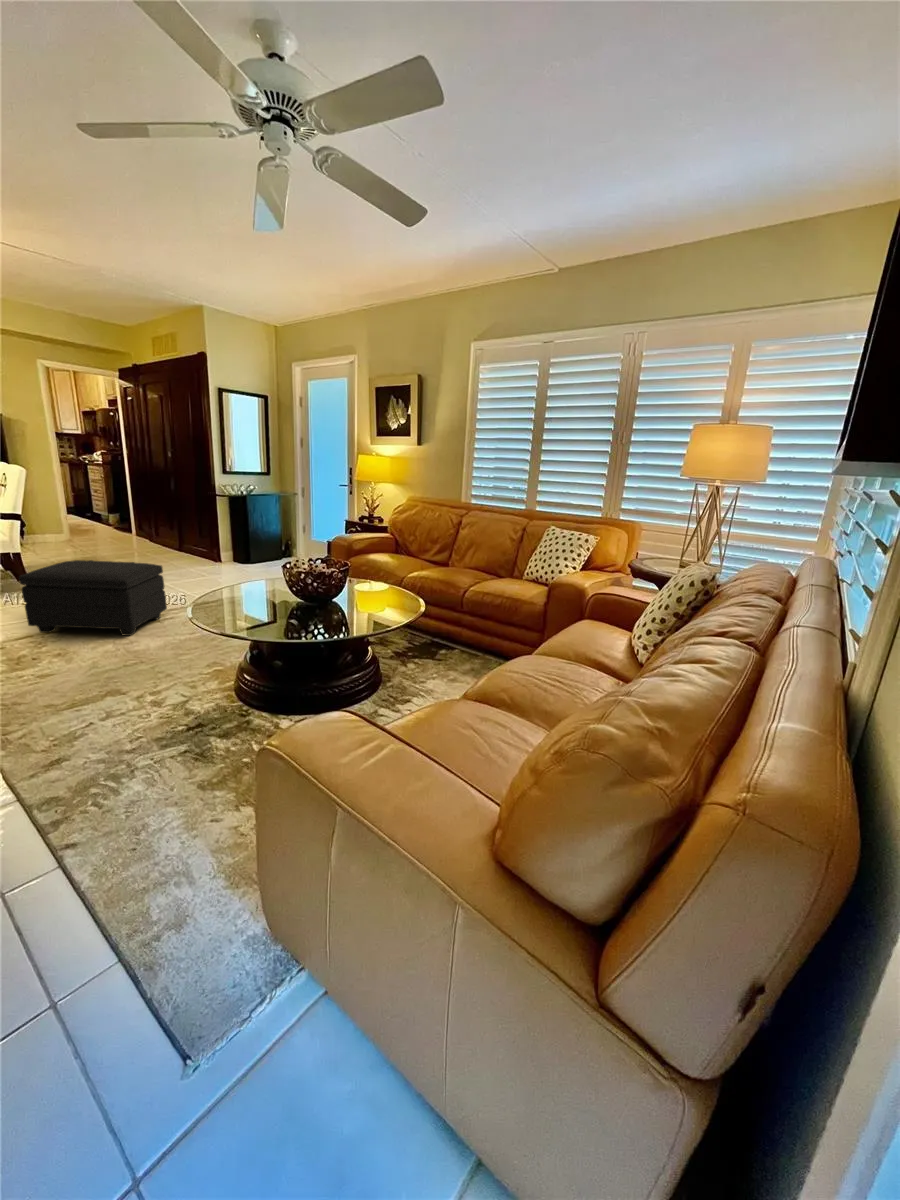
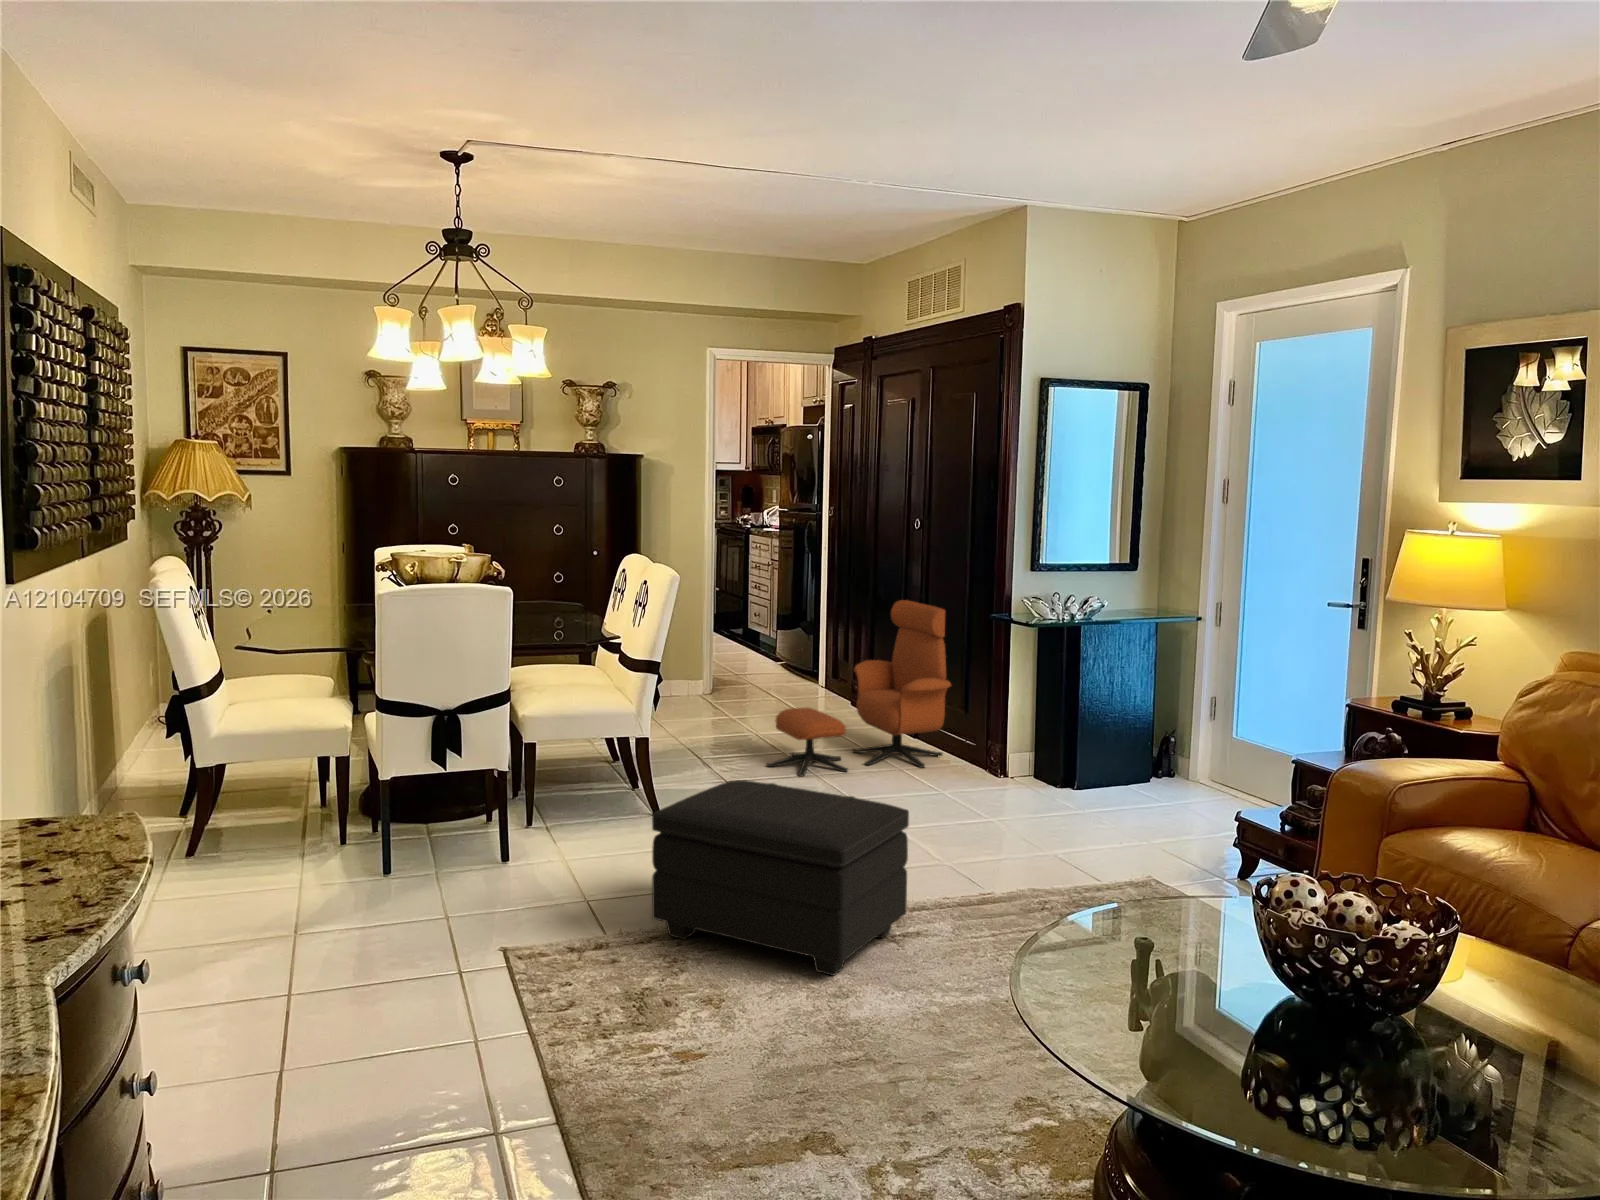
lounge chair: none [100,488,192,568] -> present [766,600,951,777]

